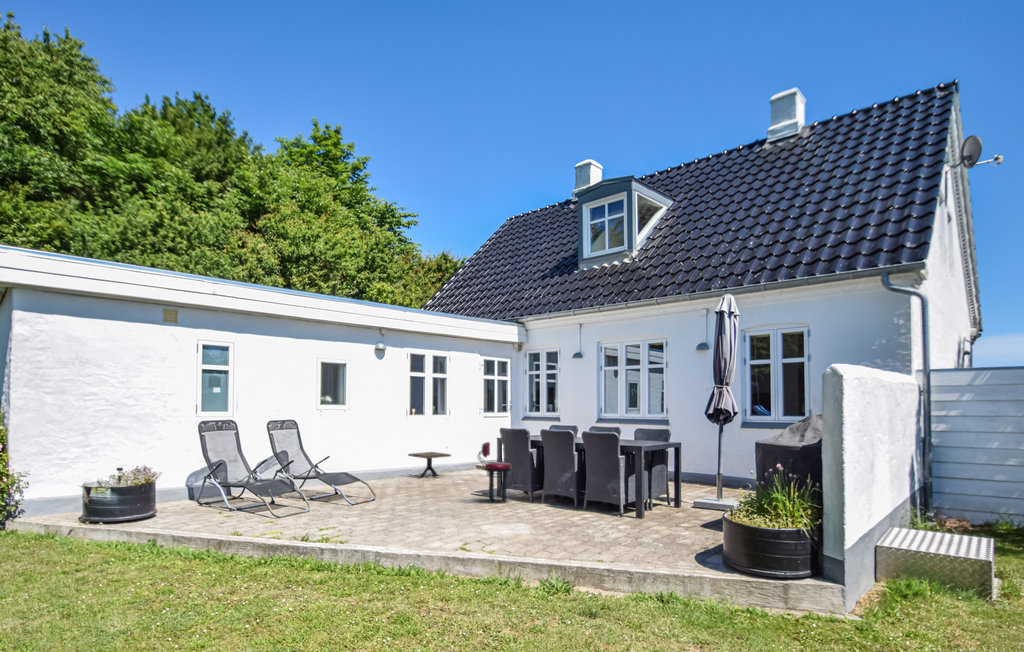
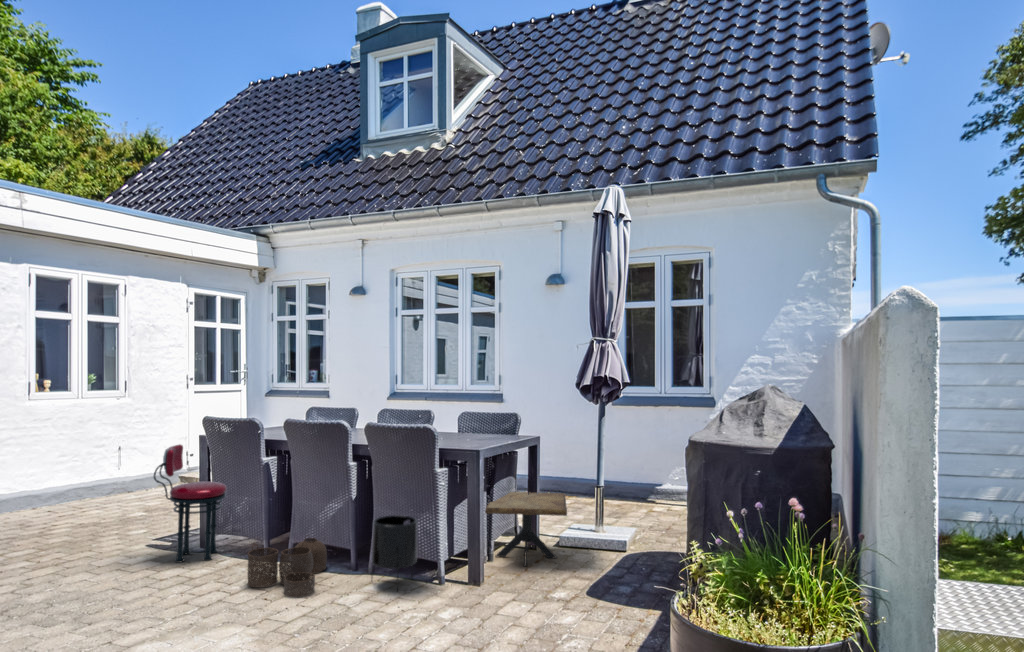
side table: present [408,452,451,478] -> present [485,492,567,567]
planter: none [587,481,610,519] -> present [372,515,417,574]
woven basket: none [525,491,564,518] -> present [247,538,327,597]

